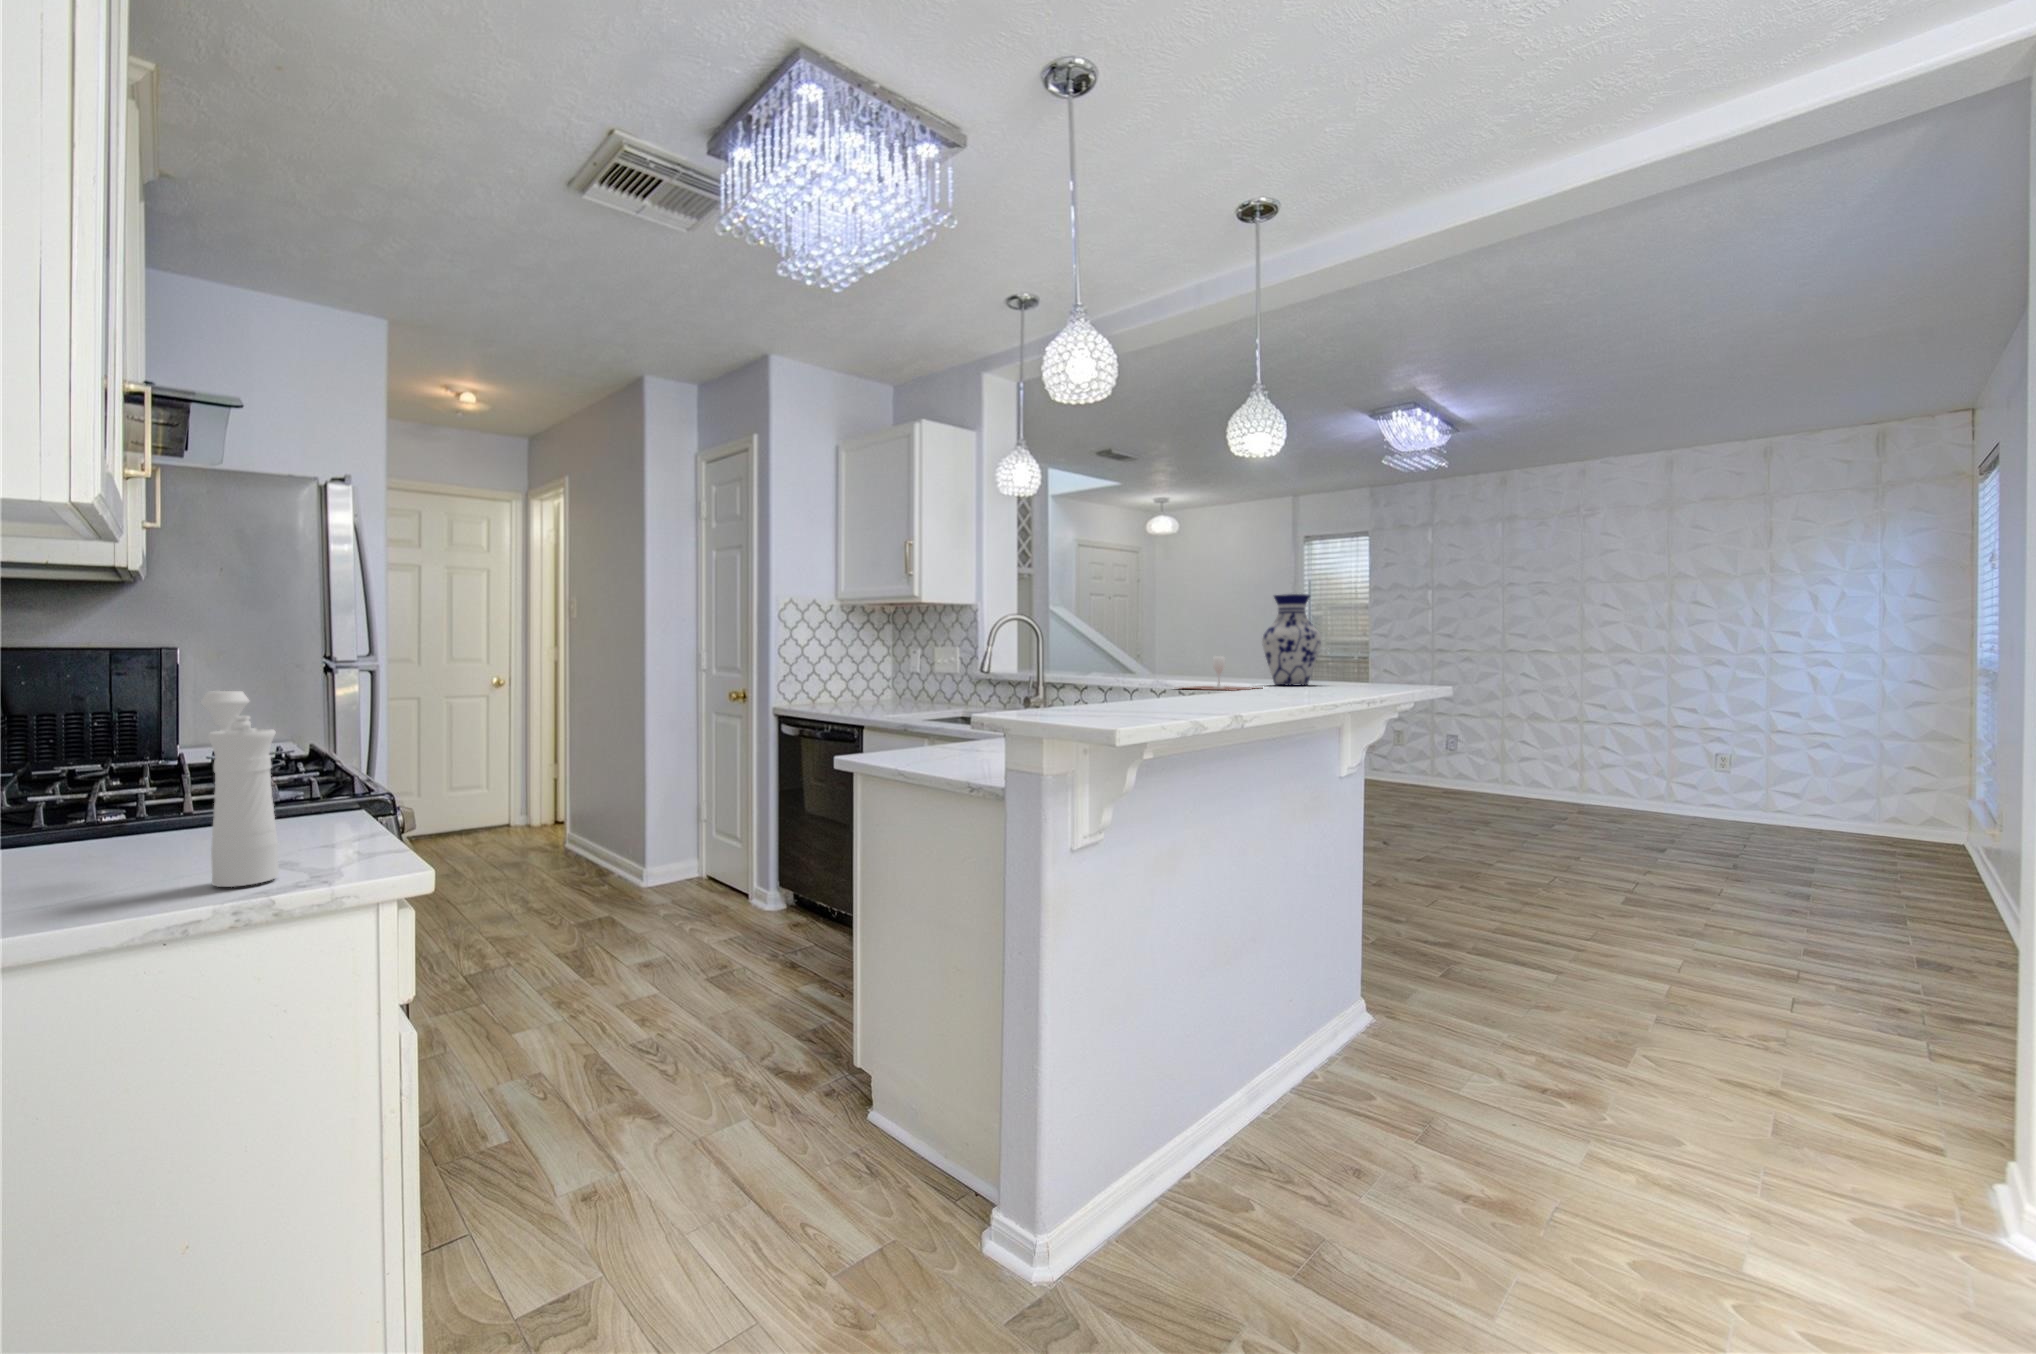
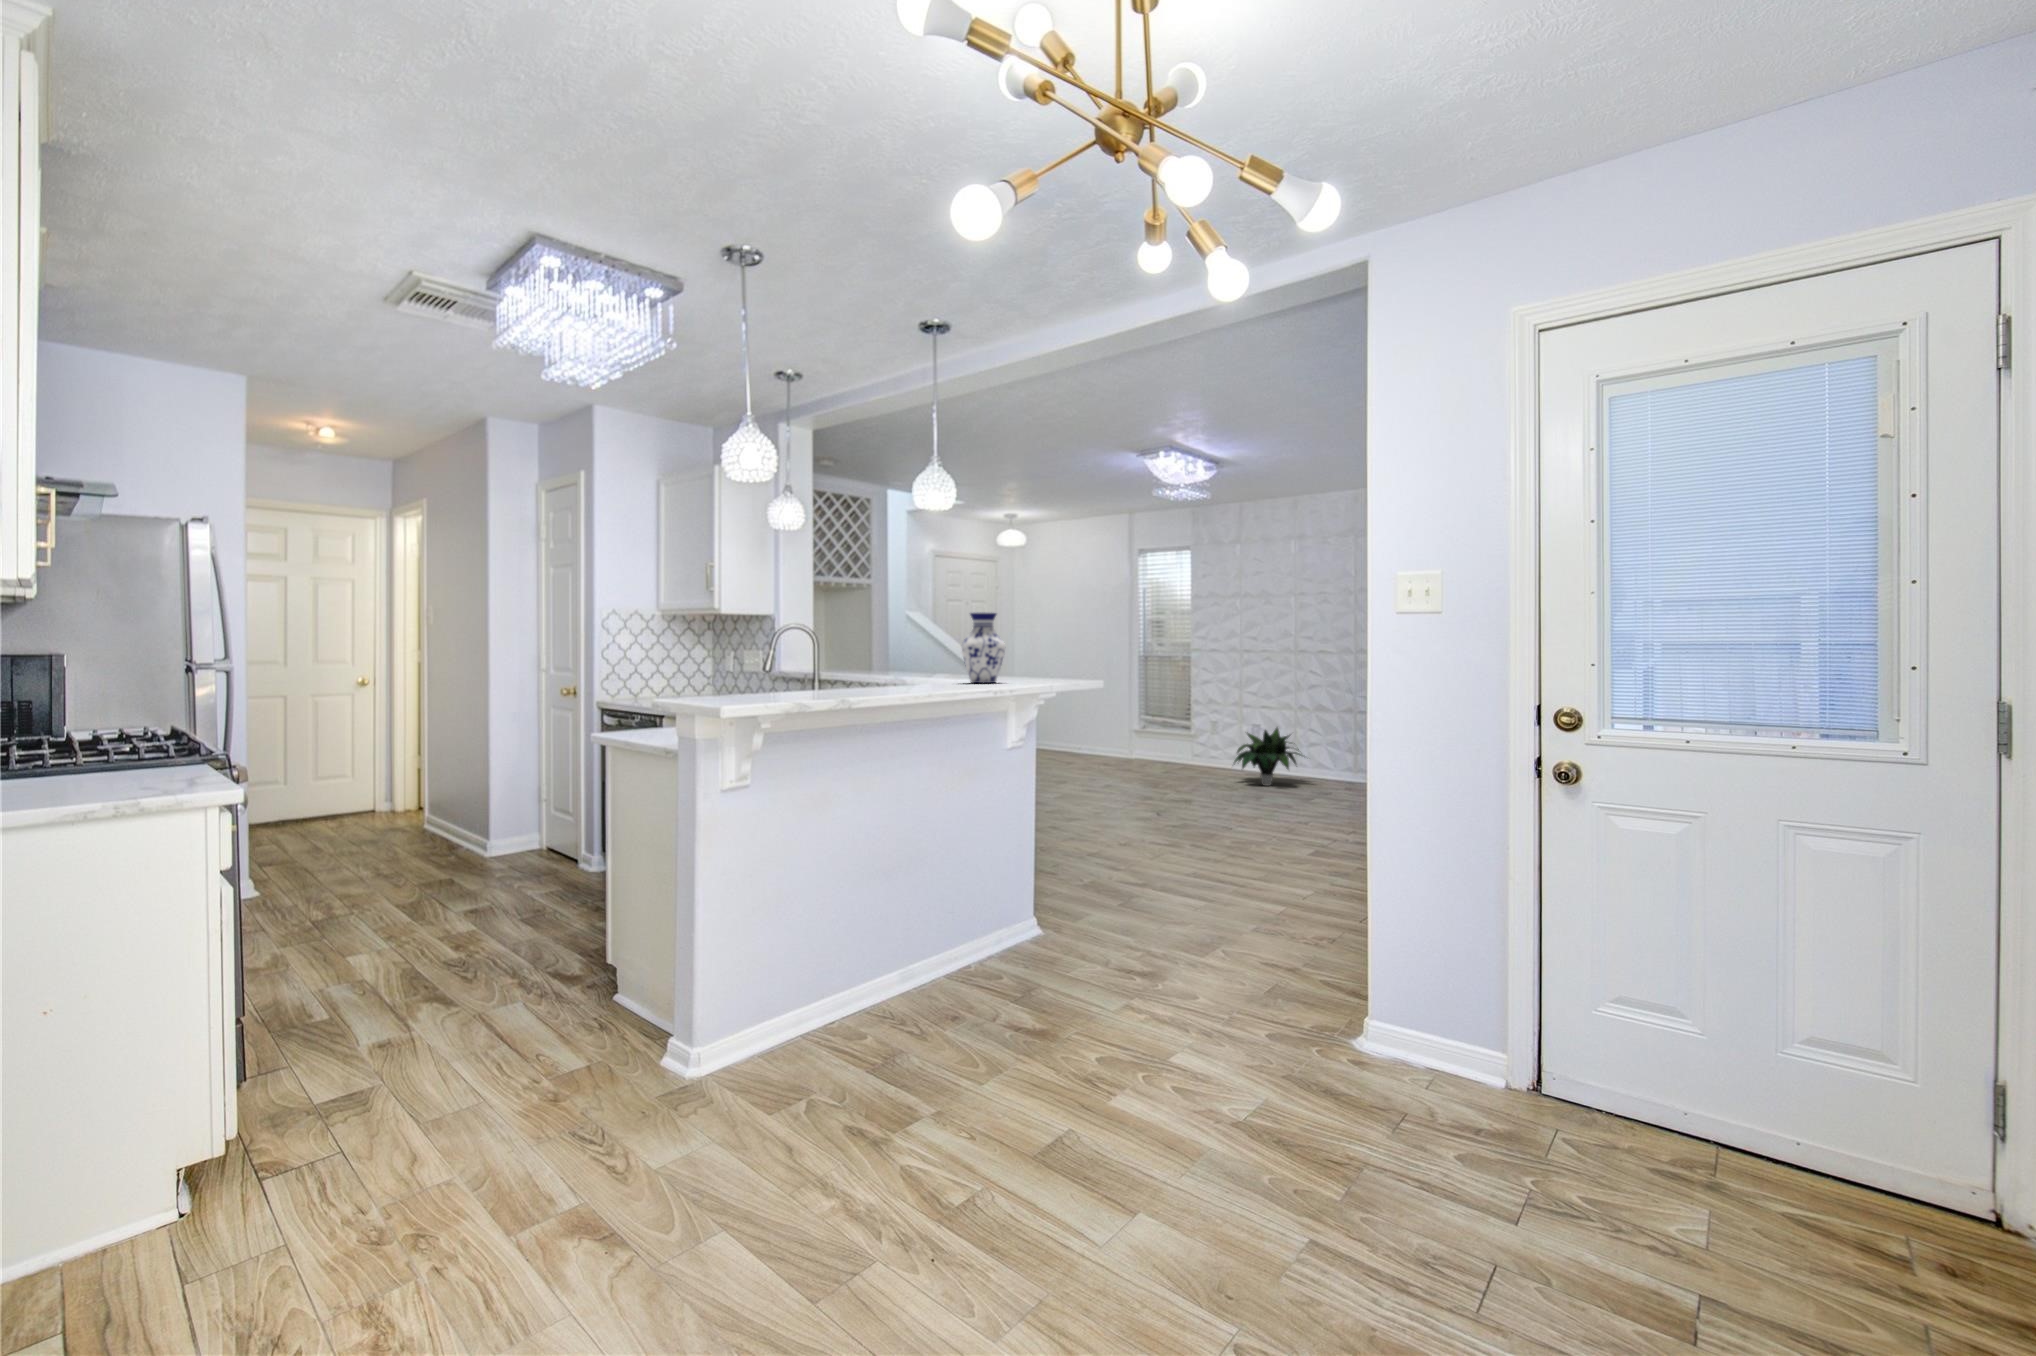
wine glass: present [1183,656,1255,691] -> none [875,661,952,687]
pepper mill: present [201,691,279,887] -> none [103,685,151,794]
potted plant: none [1431,733,1528,801] -> present [1234,728,1303,786]

